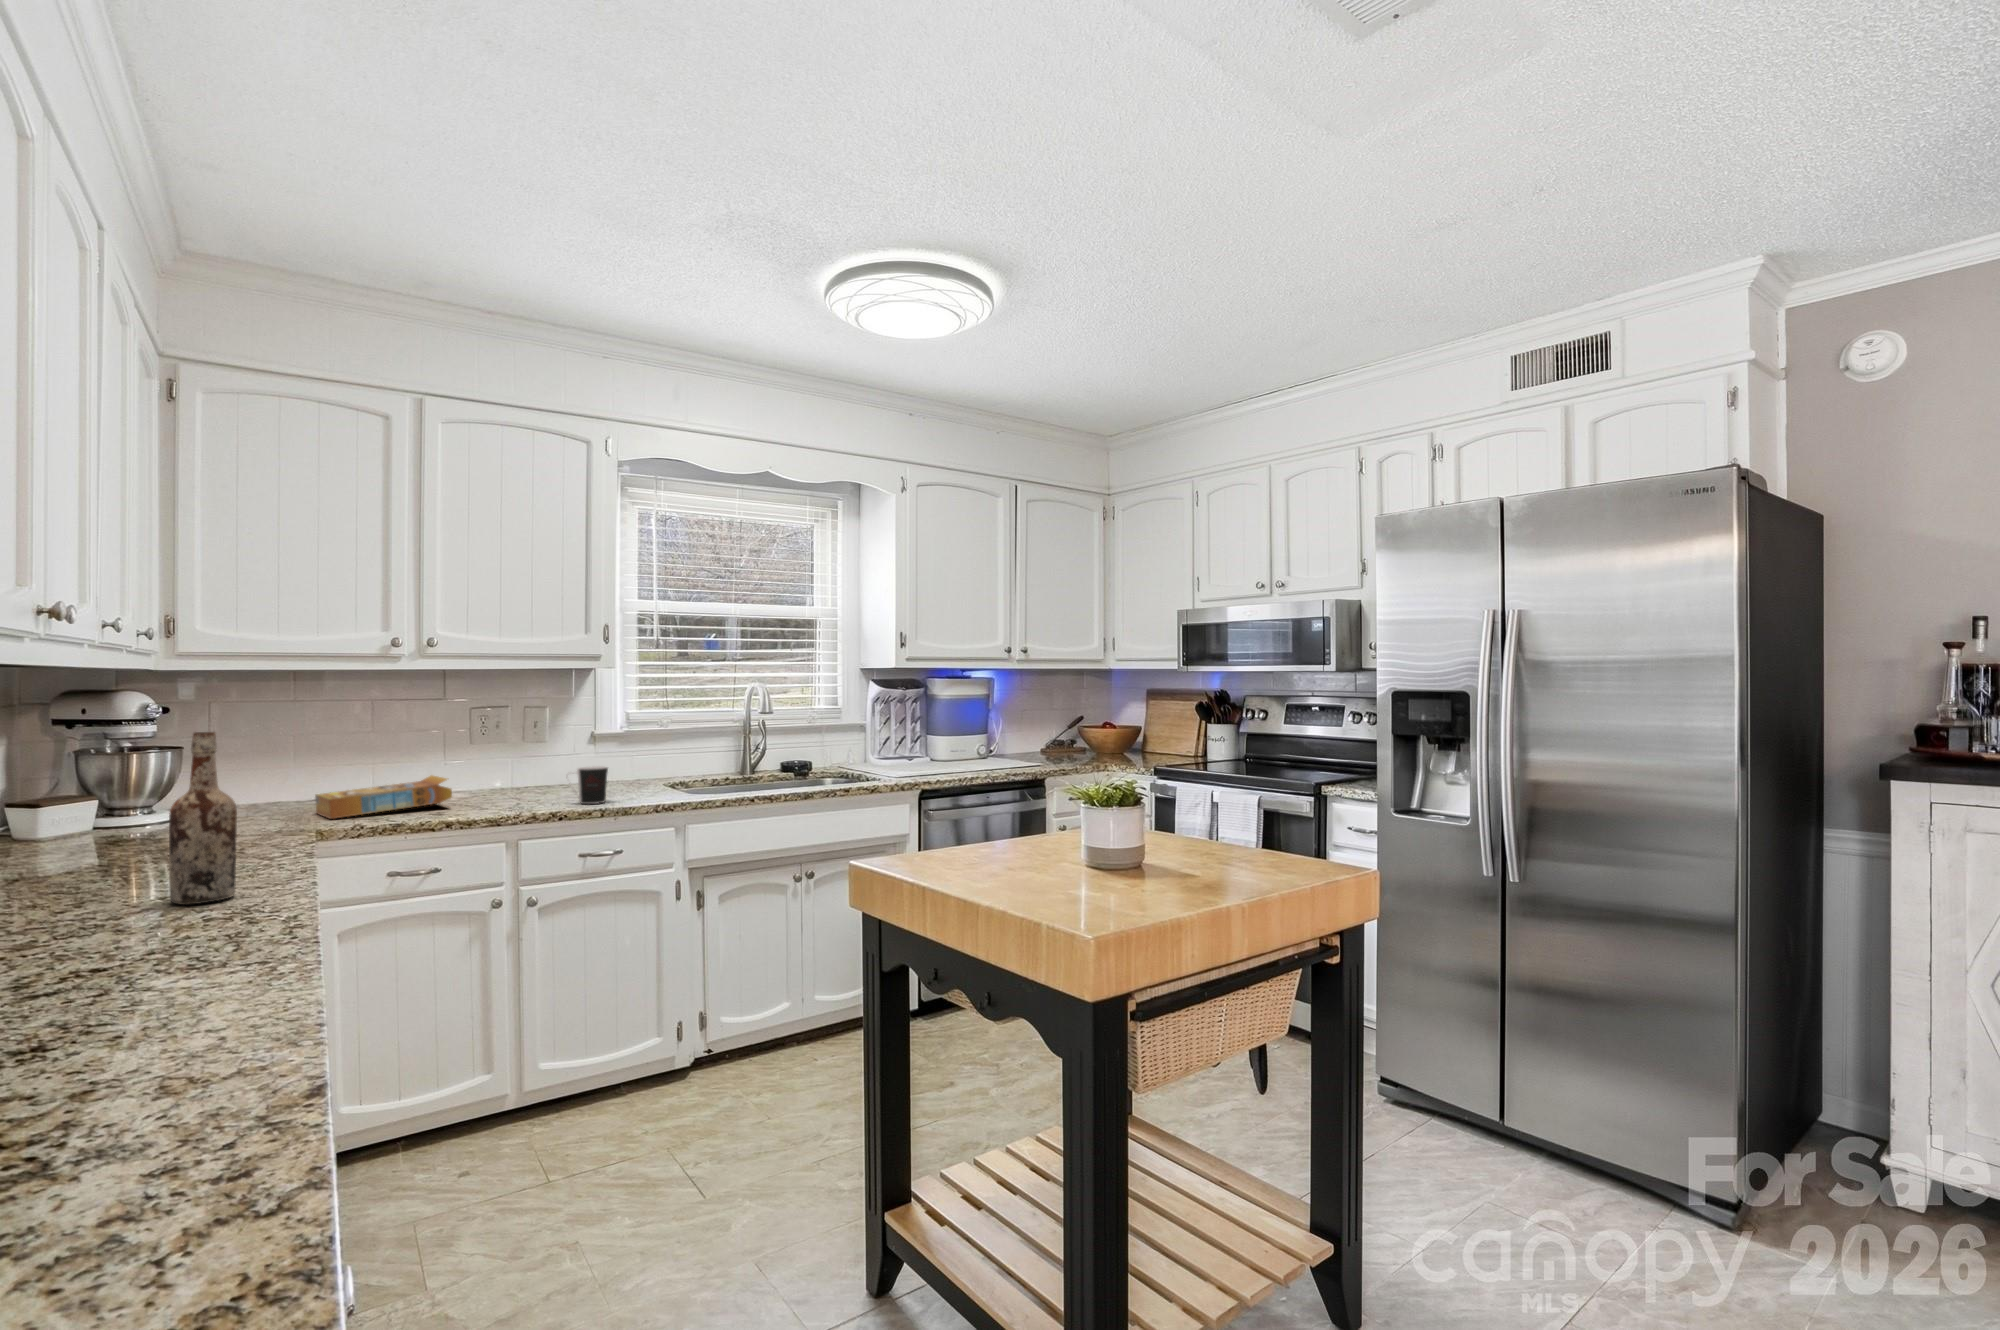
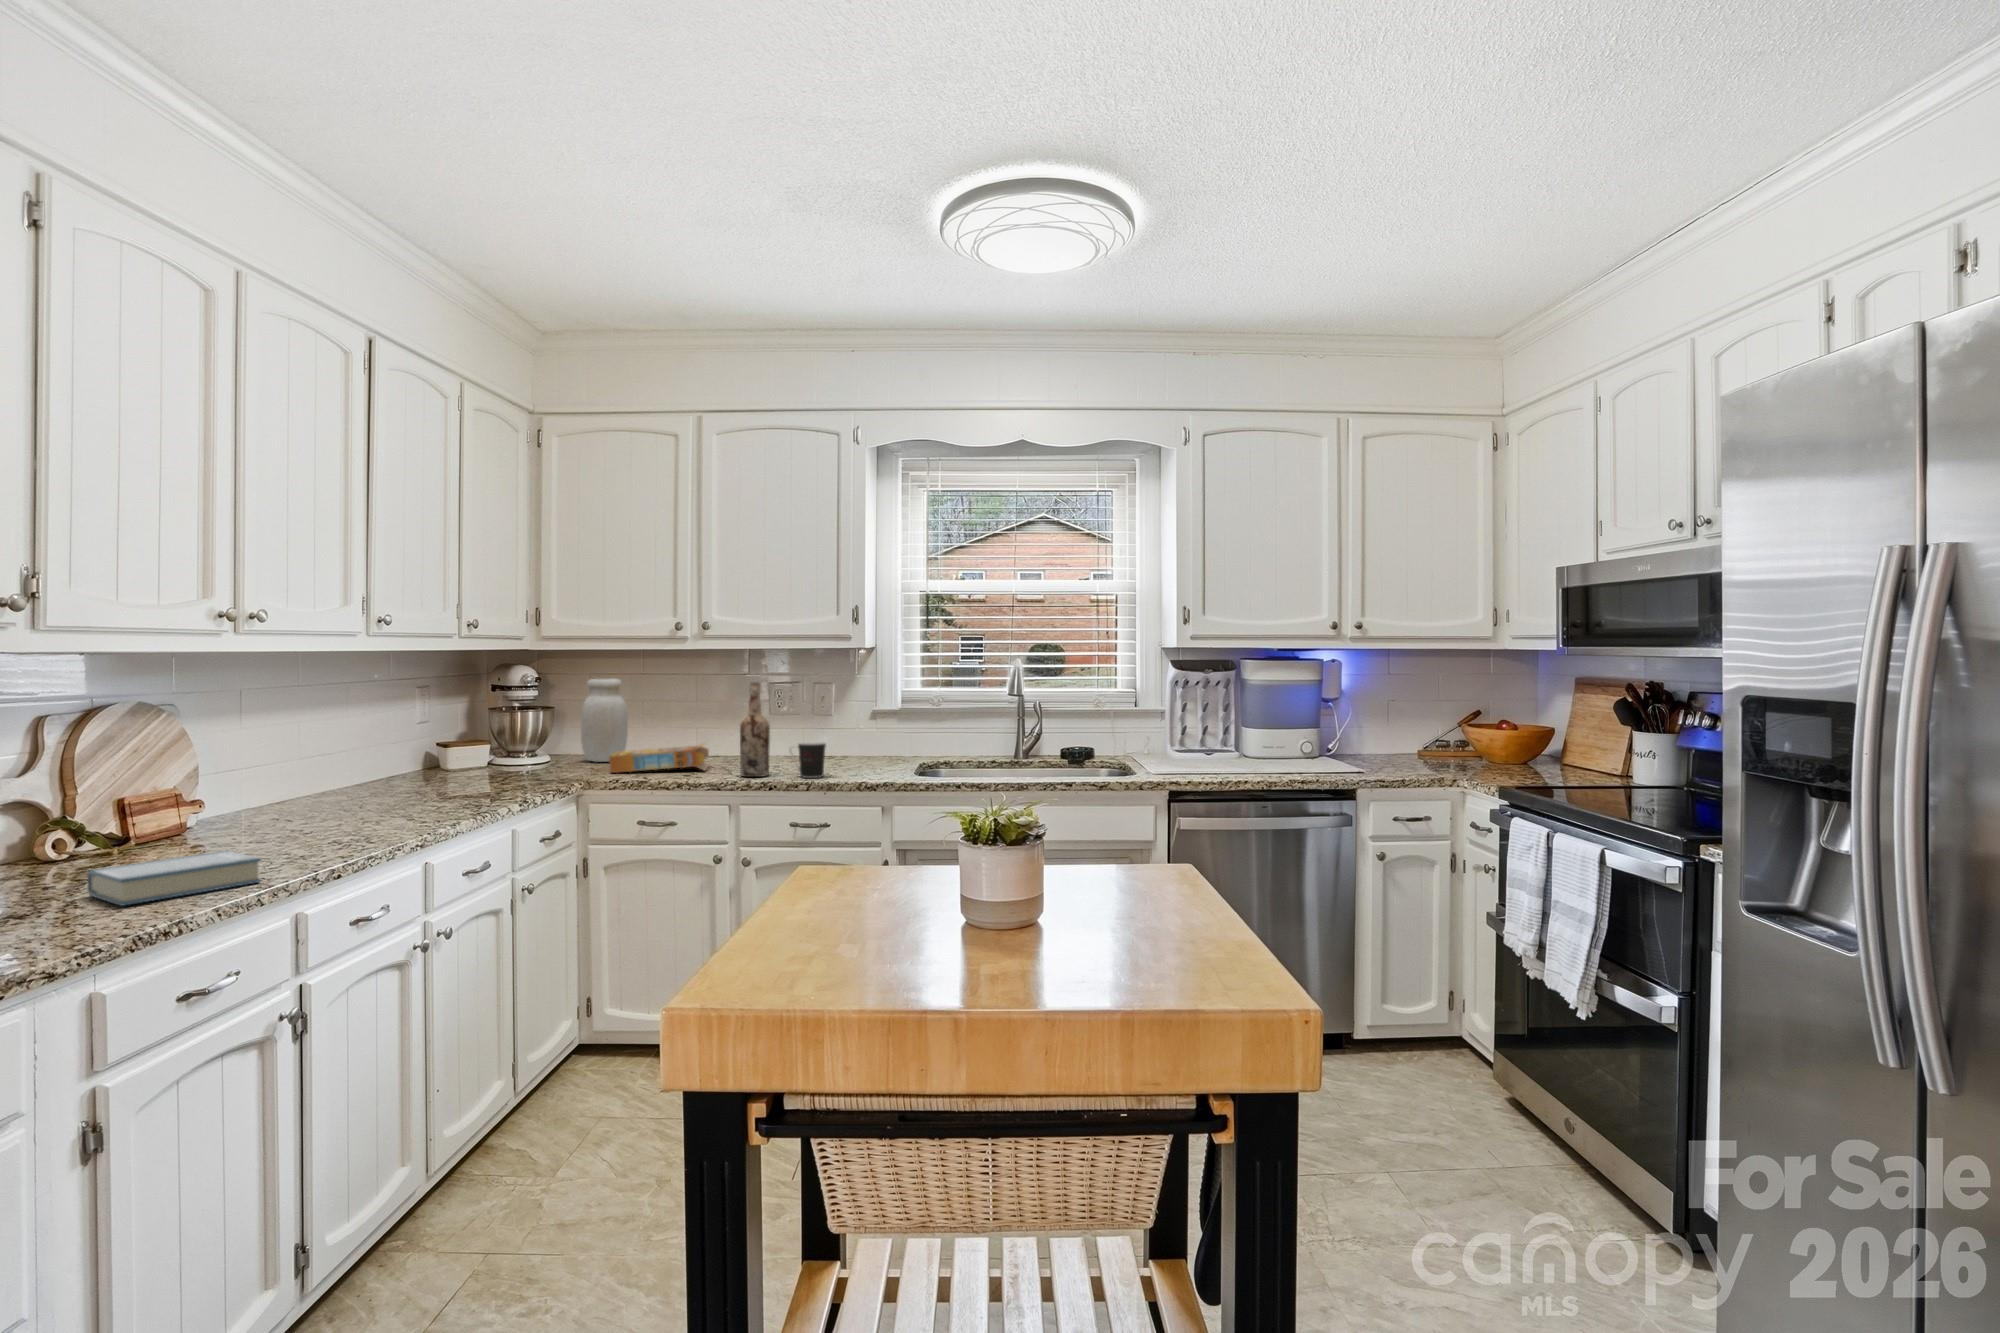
jar: none [235,708,303,811] -> present [581,678,628,762]
wine bottle: present [169,732,237,905] -> present [740,683,770,777]
hardback book: none [43,927,273,1007] -> present [87,851,261,906]

